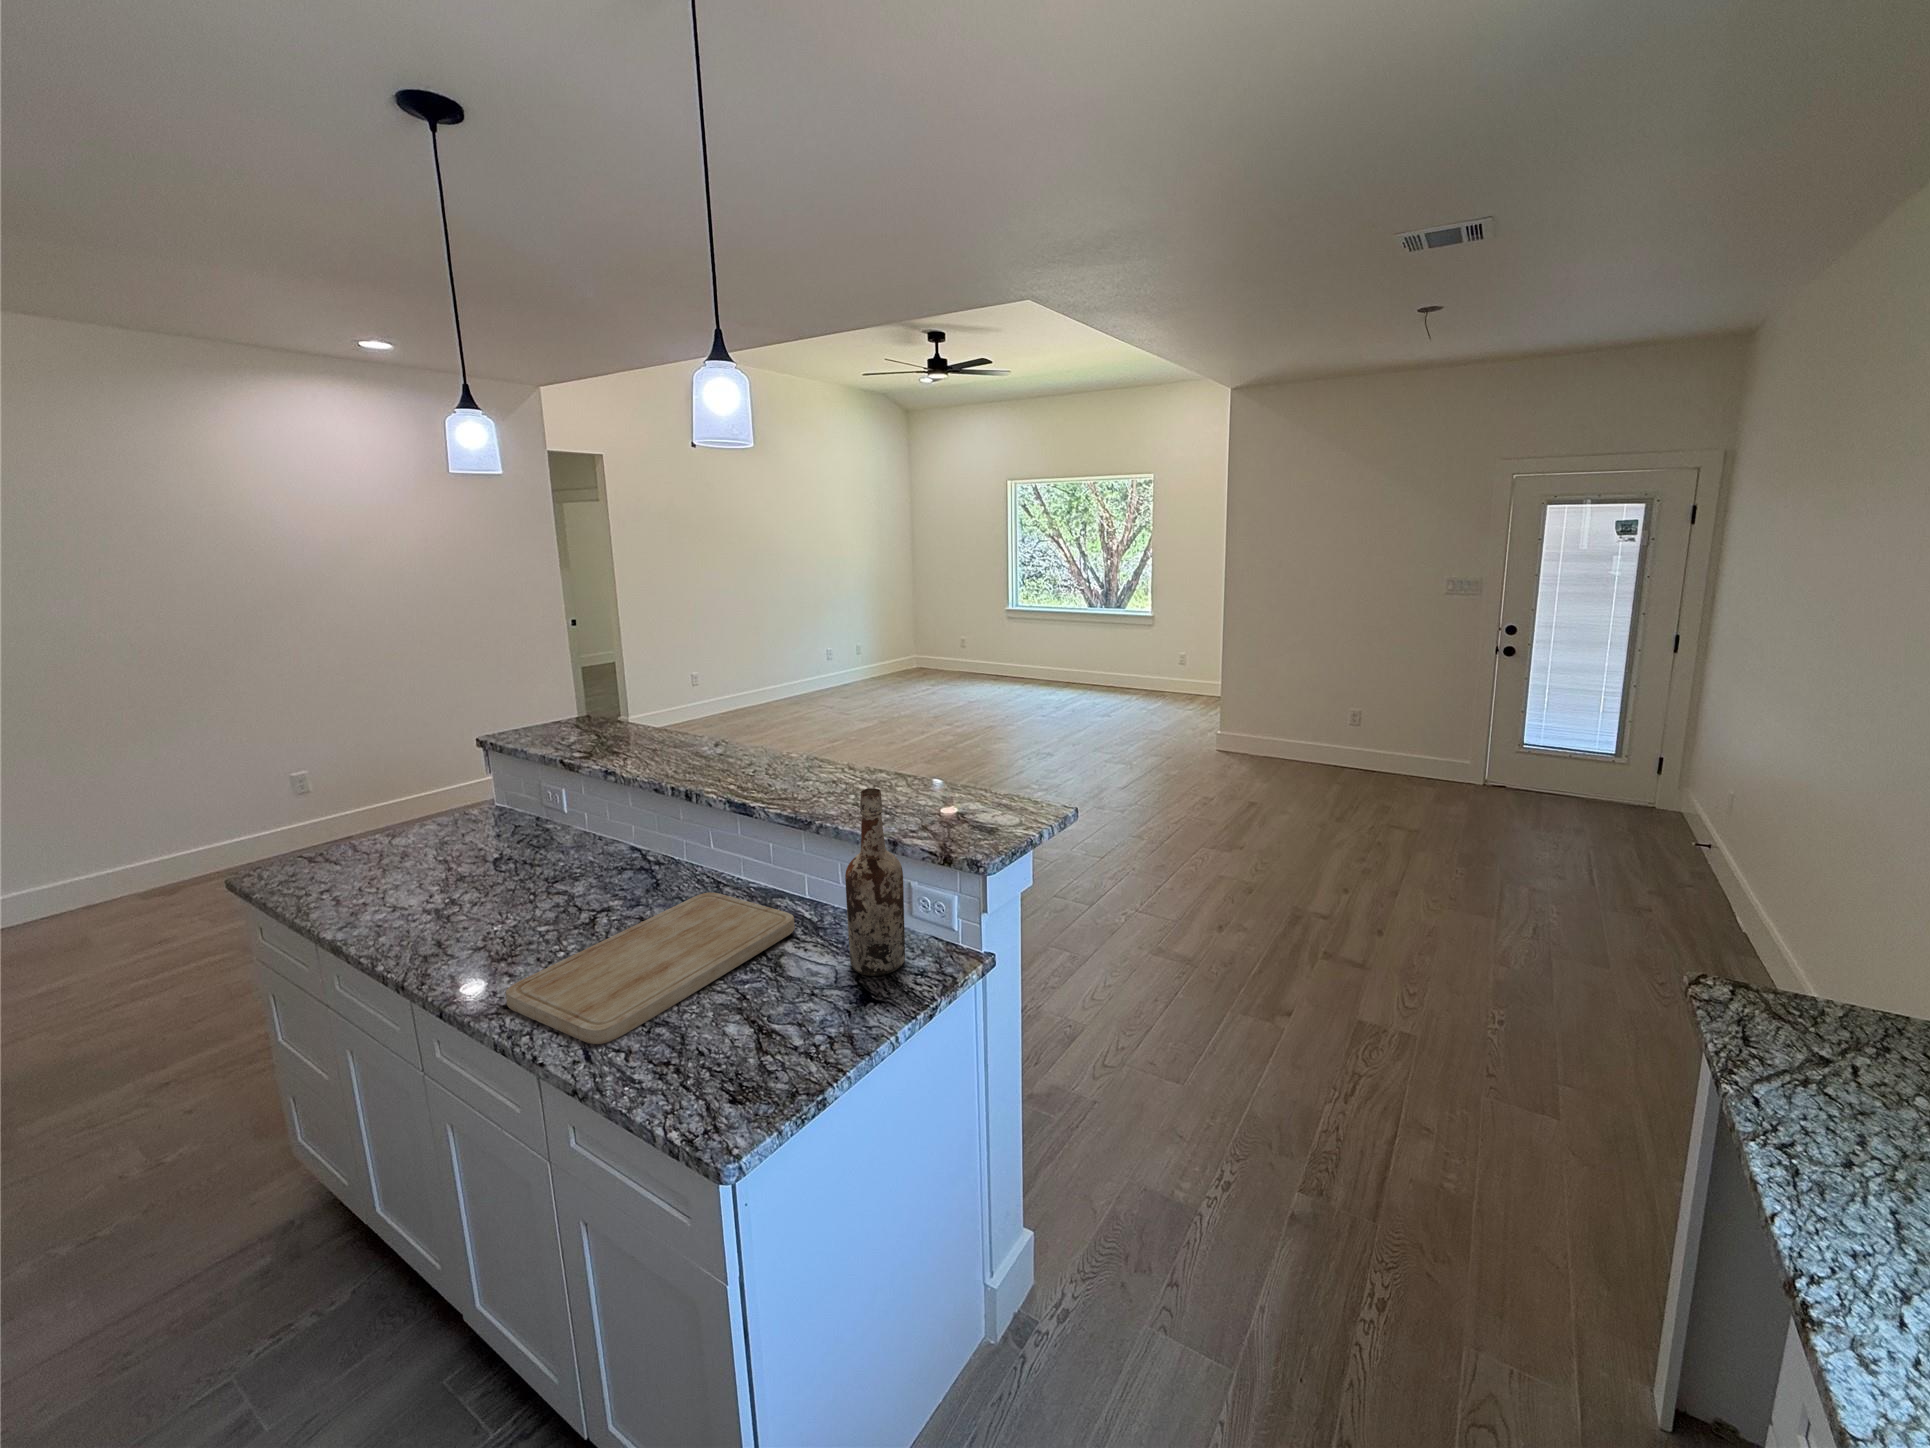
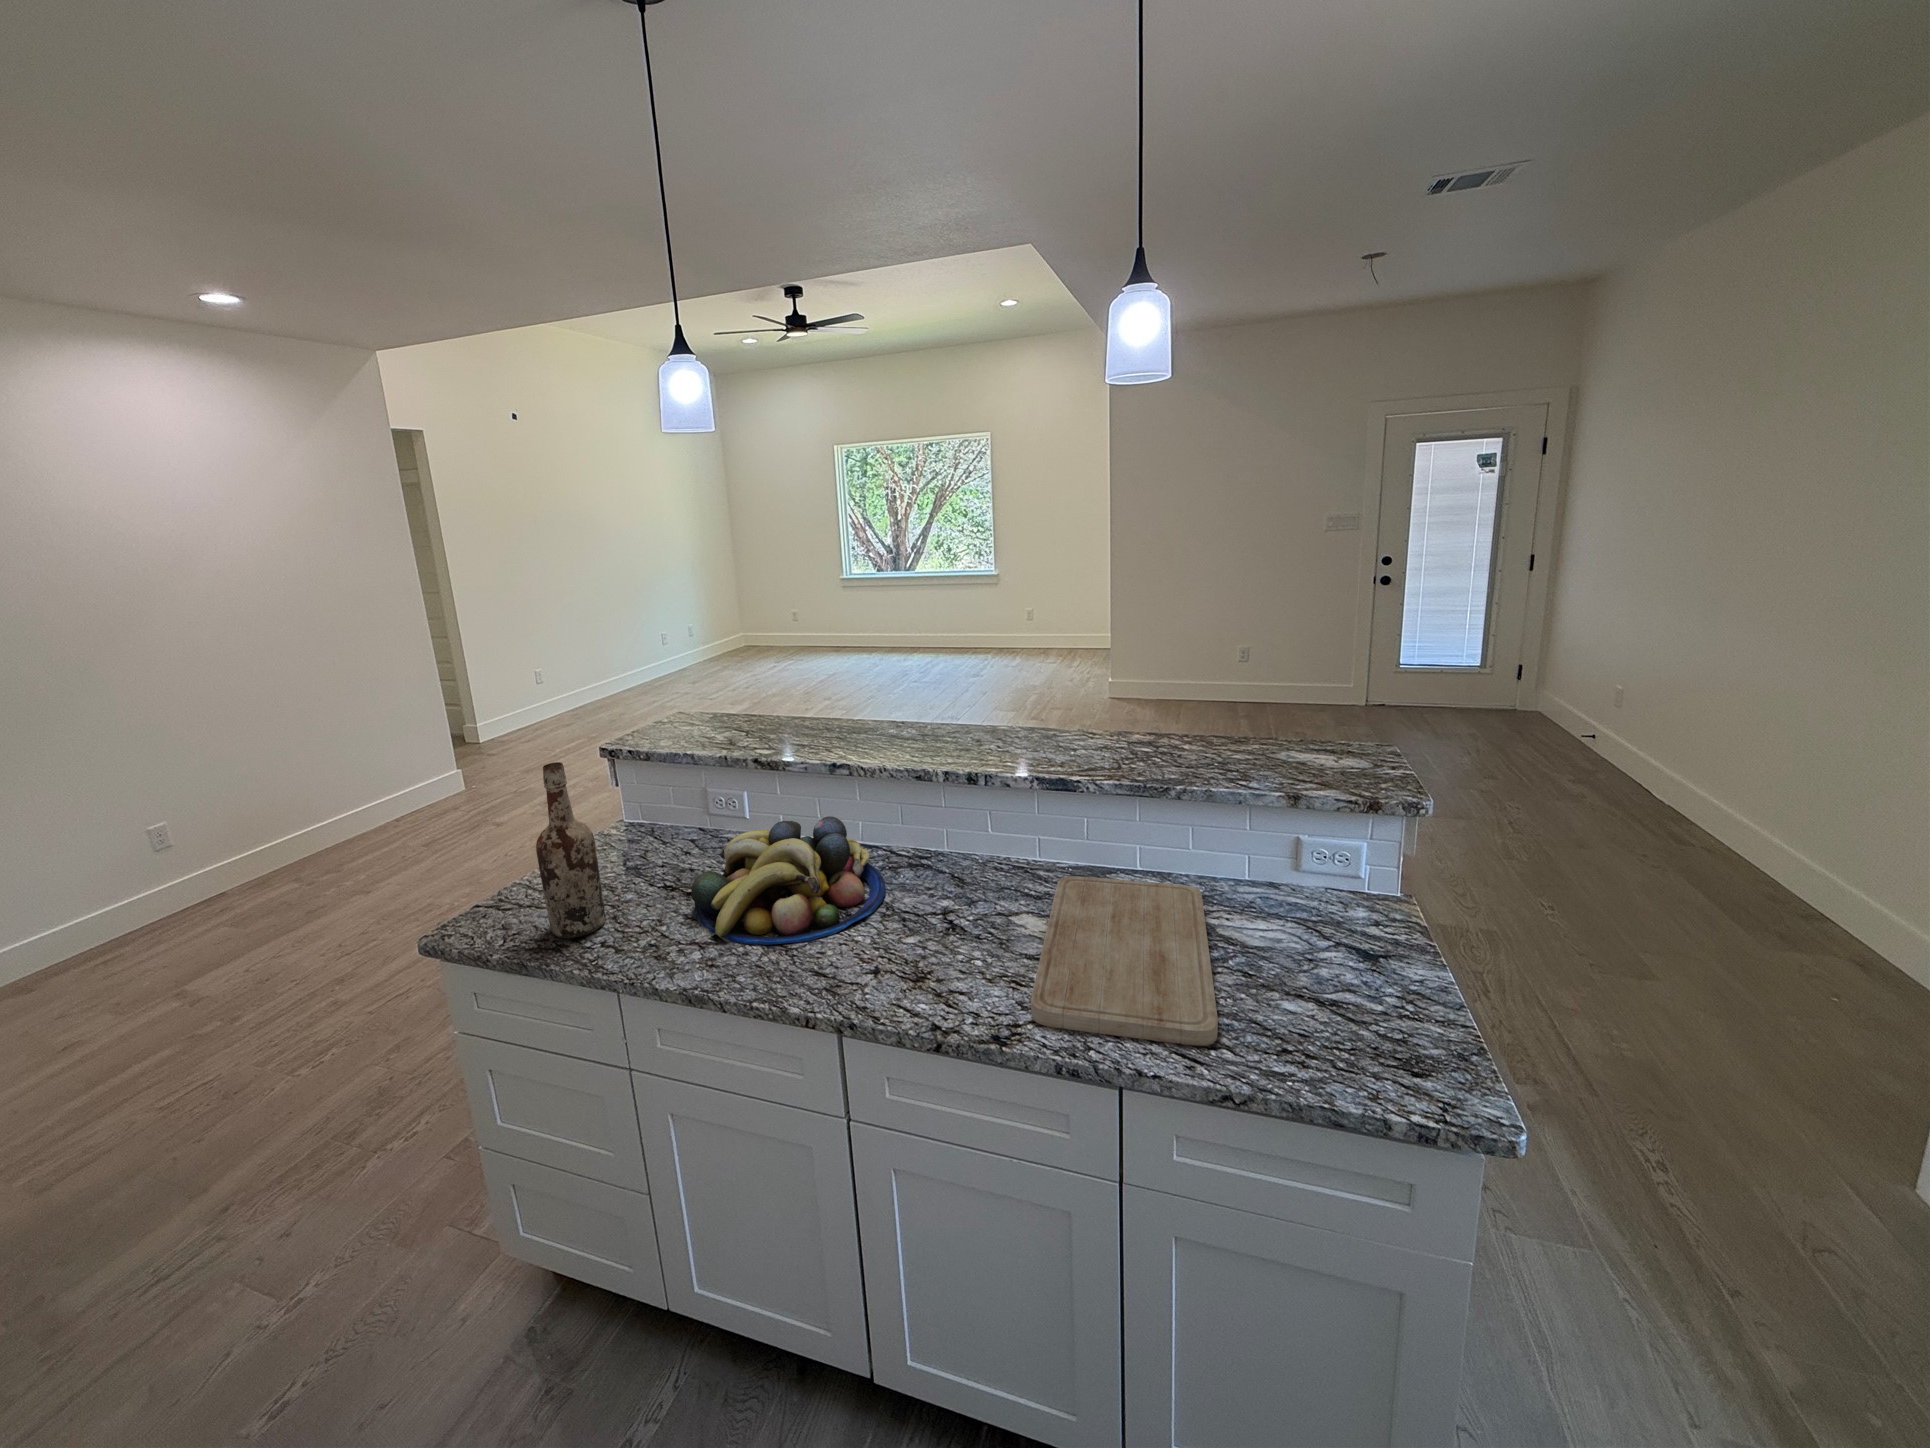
wine bottle: present [845,788,905,976] -> present [536,762,605,938]
fruit bowl: none [400,814,601,916] -> present [691,816,886,945]

